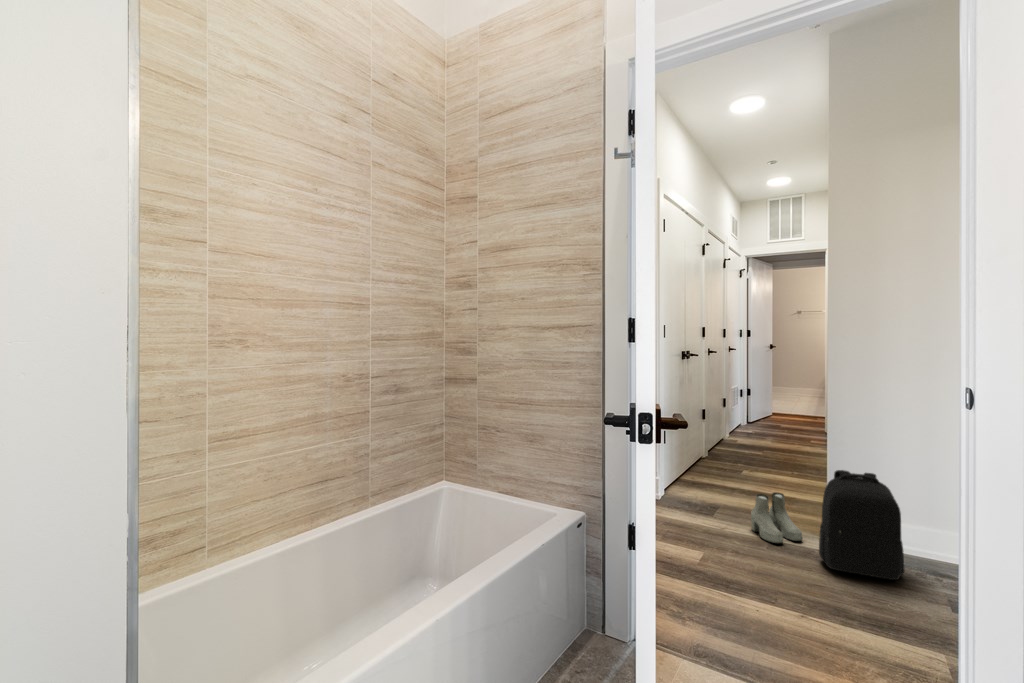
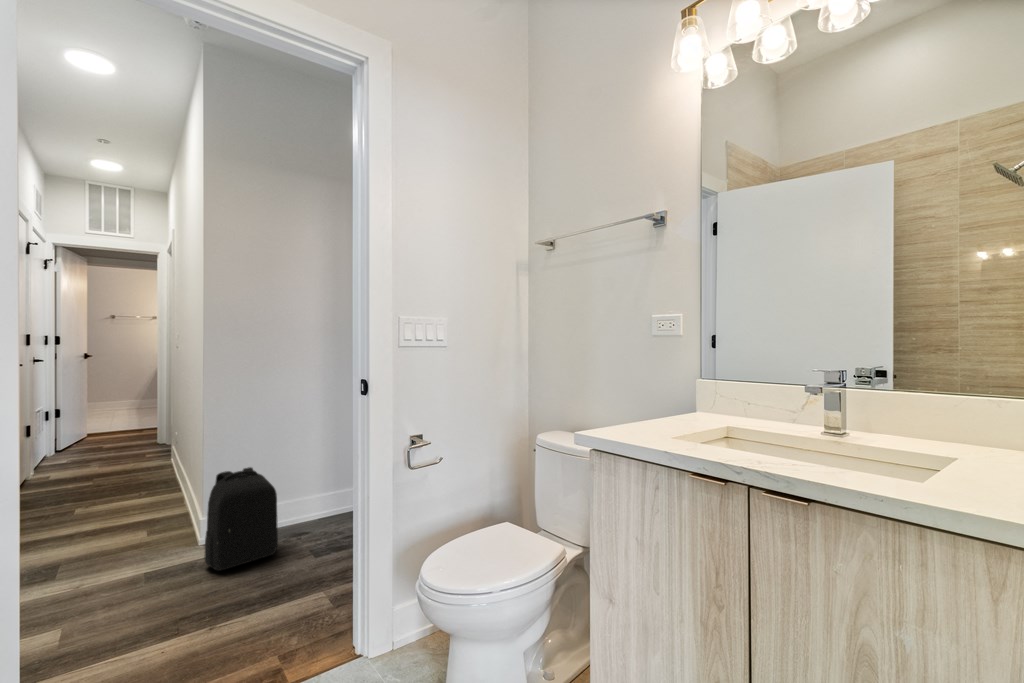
boots: present [751,492,802,543] -> none [116,516,181,575]

